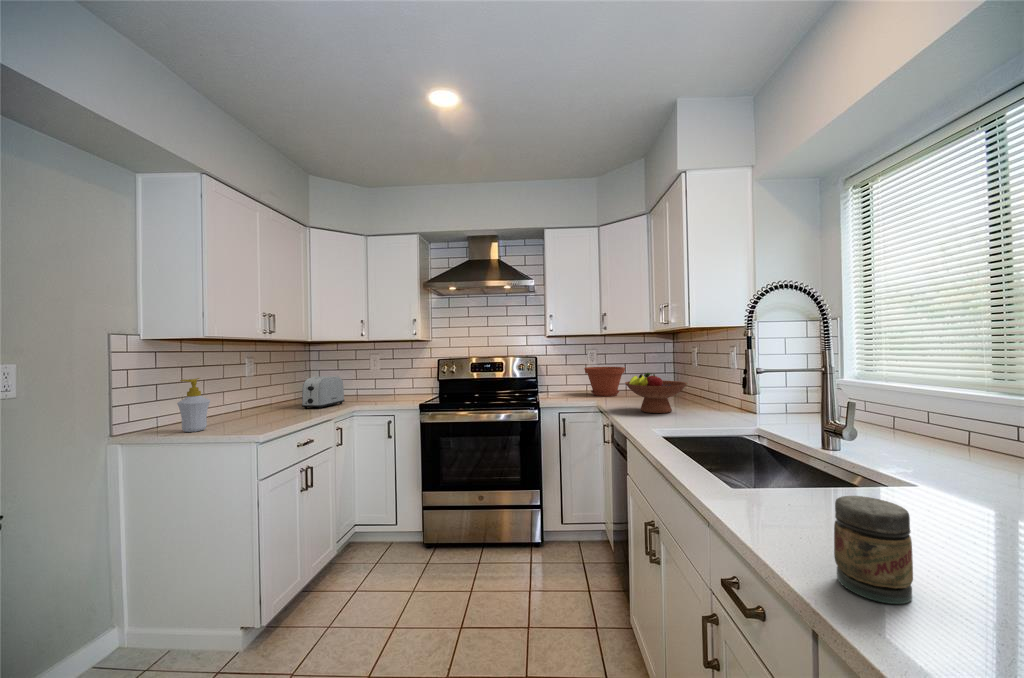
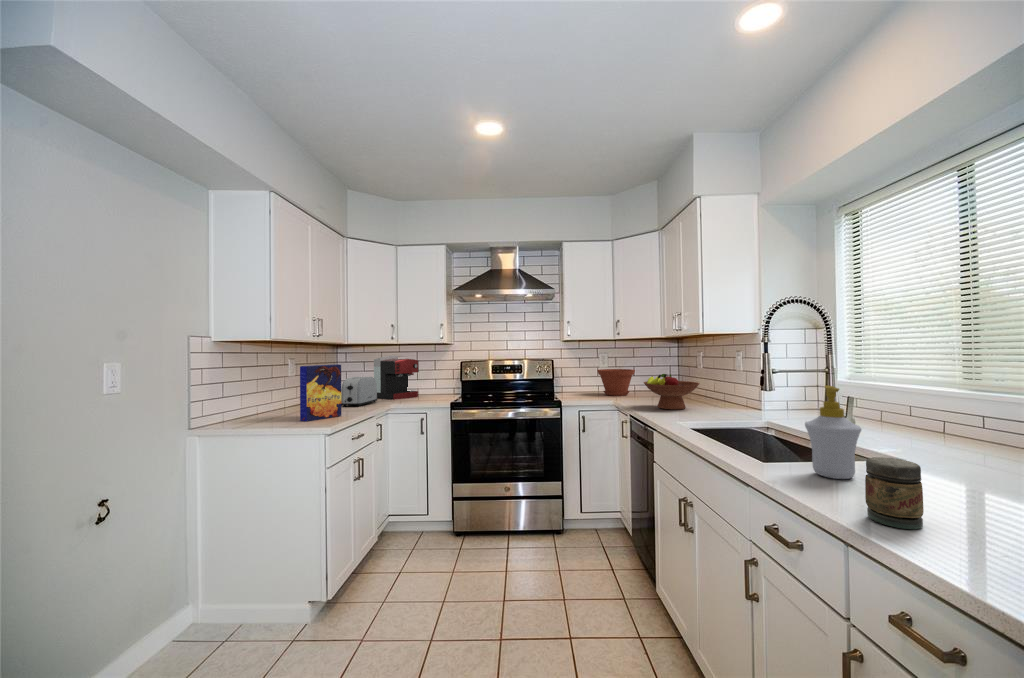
coffee maker: none [345,353,393,400] -> present [374,355,419,400]
cereal box: none [241,364,291,427] -> present [300,364,341,421]
soap bottle: present [177,378,210,432] -> present [805,386,861,479]

